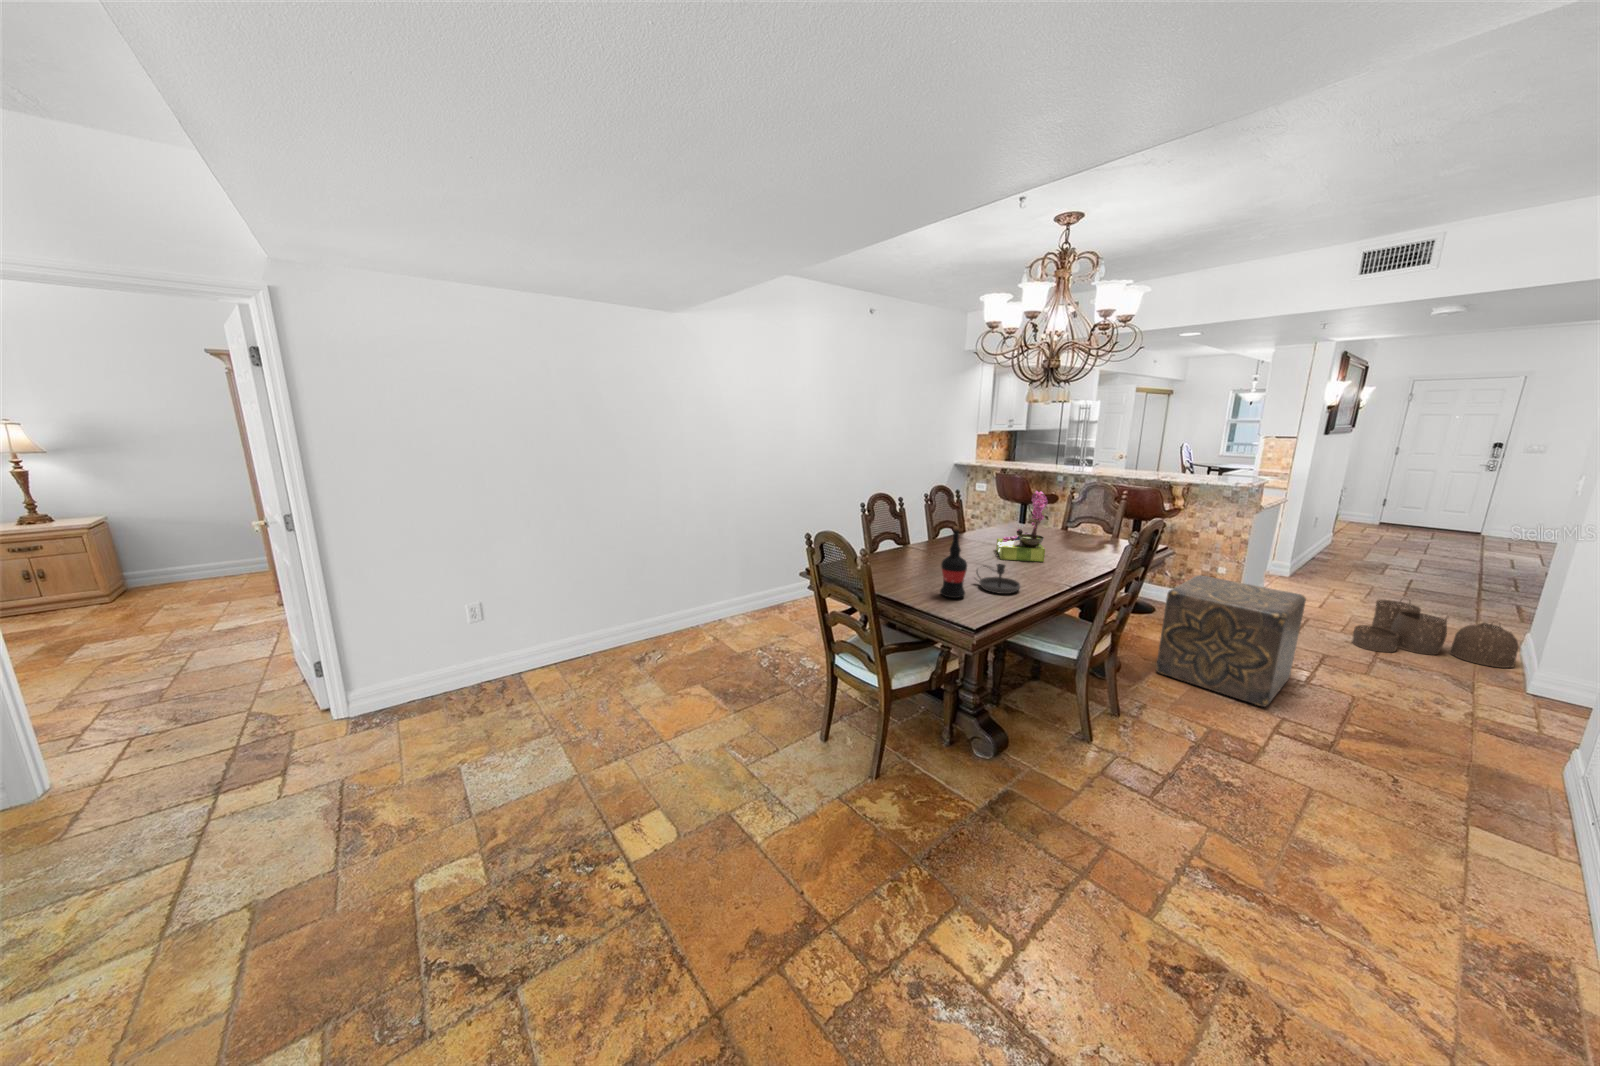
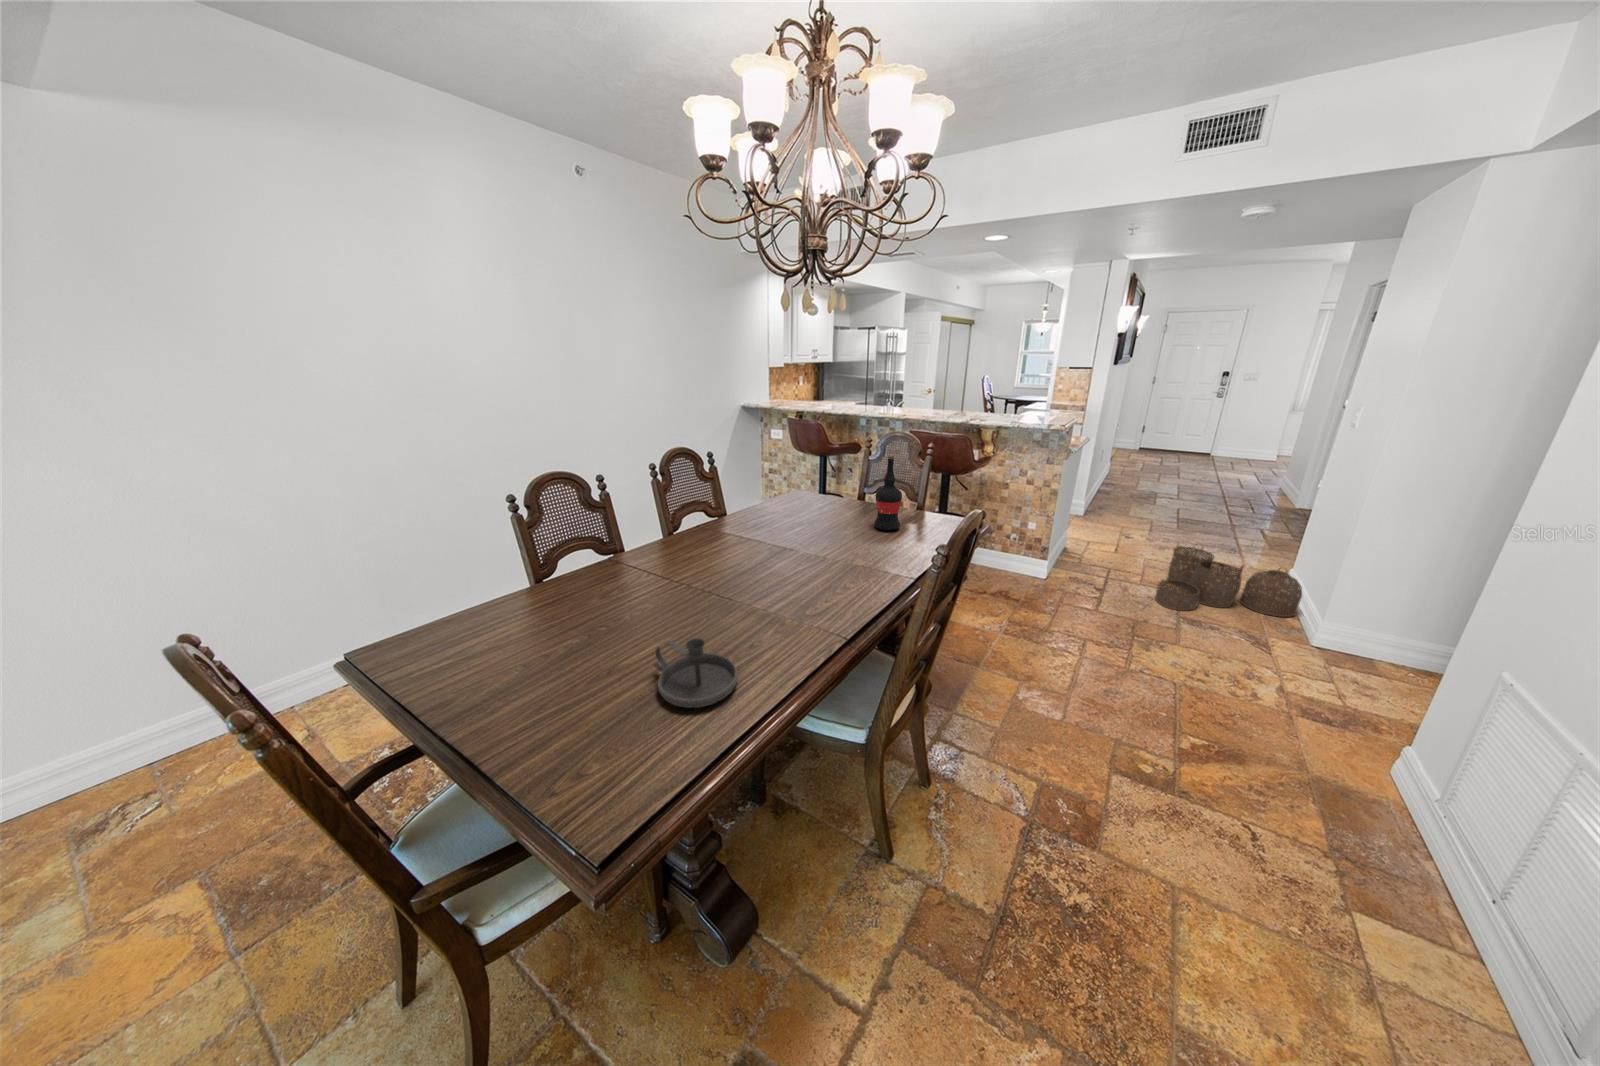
flower arrangement: present [996,491,1048,562] -> none [738,459,819,583]
wine bottle: present [940,526,967,598] -> present [874,455,902,530]
ottoman: present [1156,575,1306,707] -> none [970,552,1137,737]

